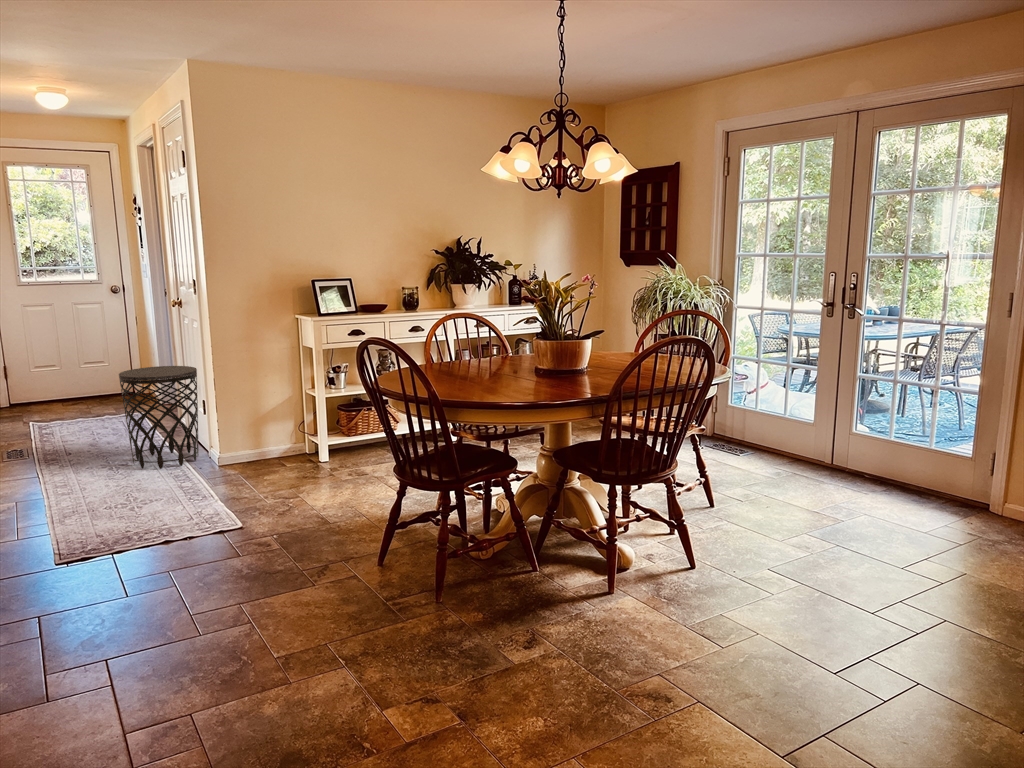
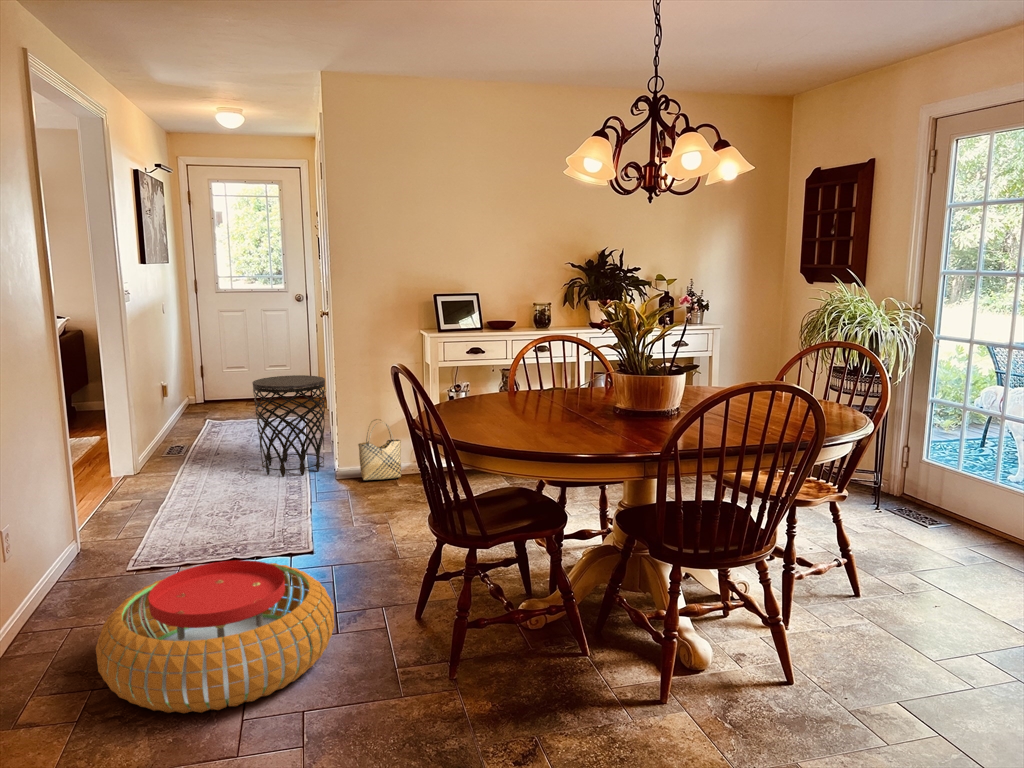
woven basket: none [243,404,287,464] -> present [358,419,402,480]
pouf: none [105,530,326,666] -> present [96,560,334,713]

